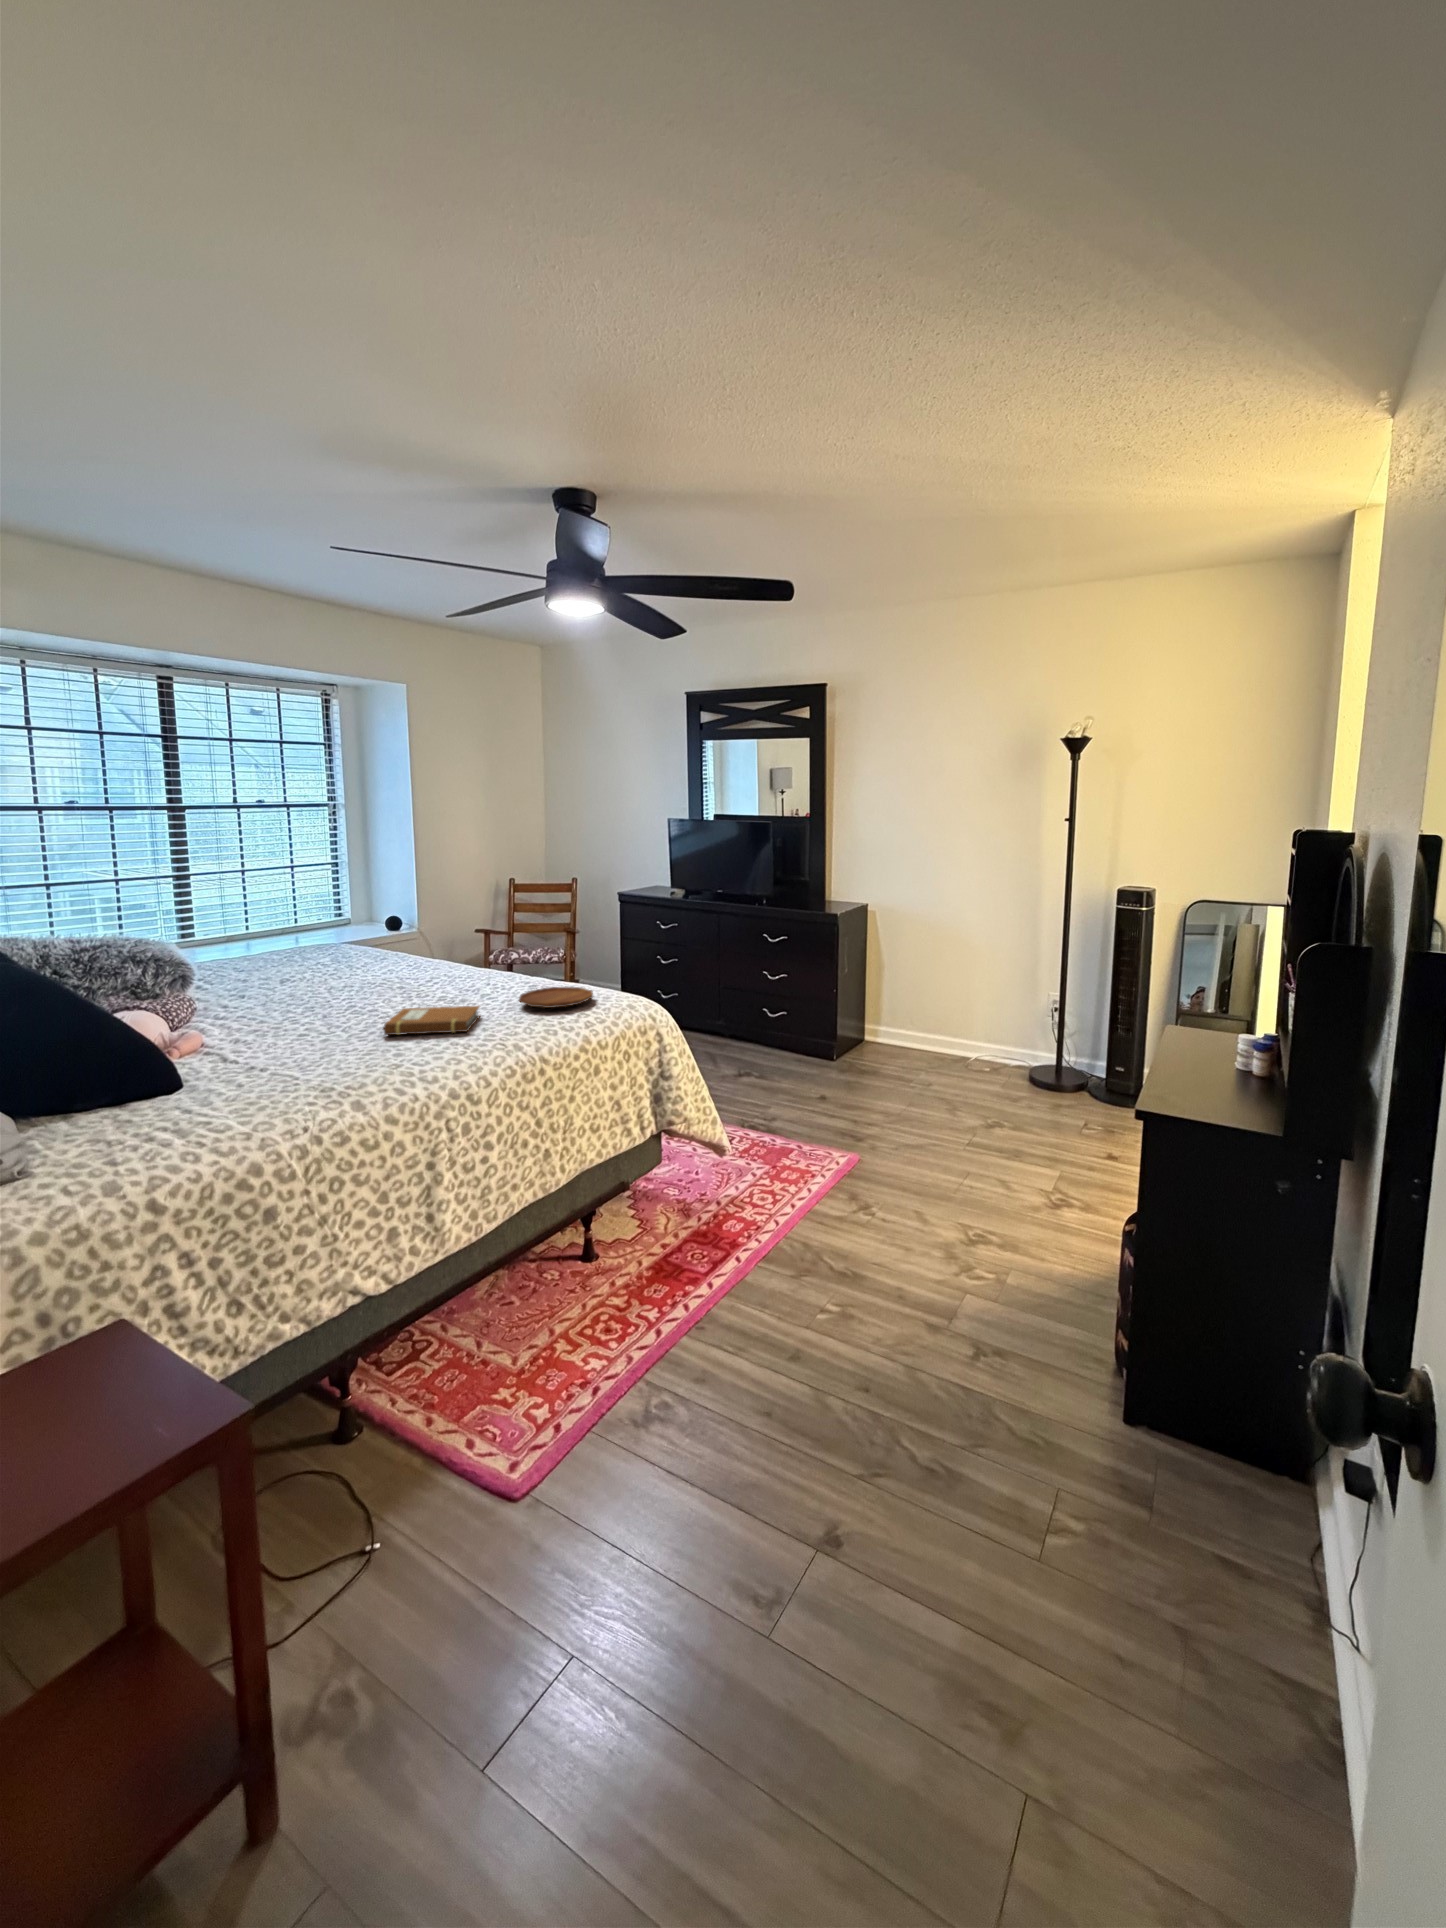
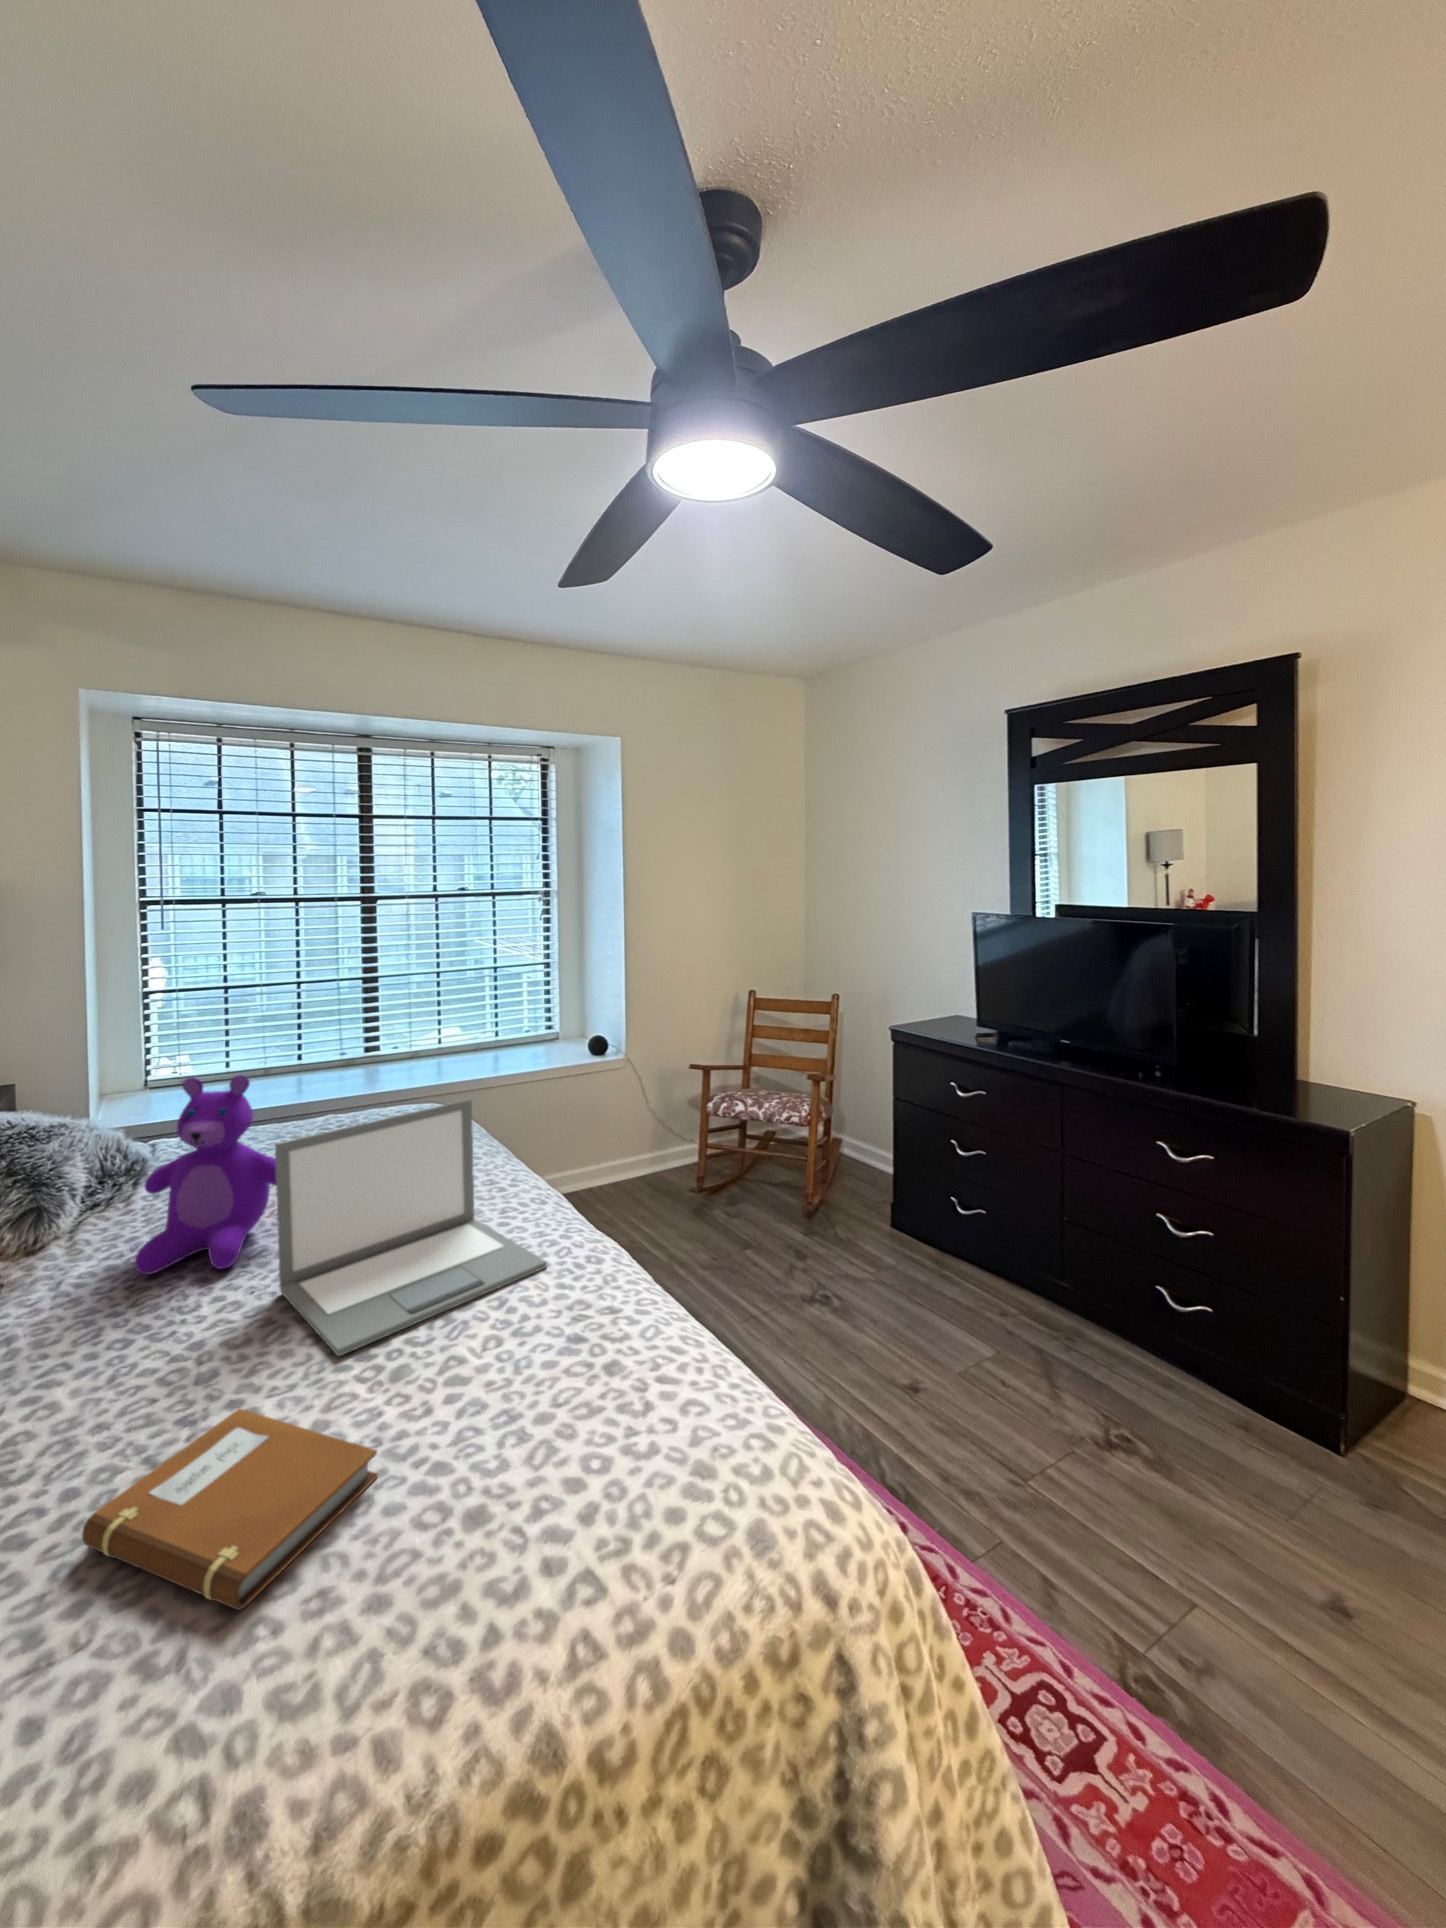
teddy bear: none [224,899,318,1005] -> present [135,1075,276,1274]
laptop: none [347,908,490,1005] -> present [275,1099,547,1356]
tray: present [519,987,593,1008] -> none [482,1373,678,1520]

